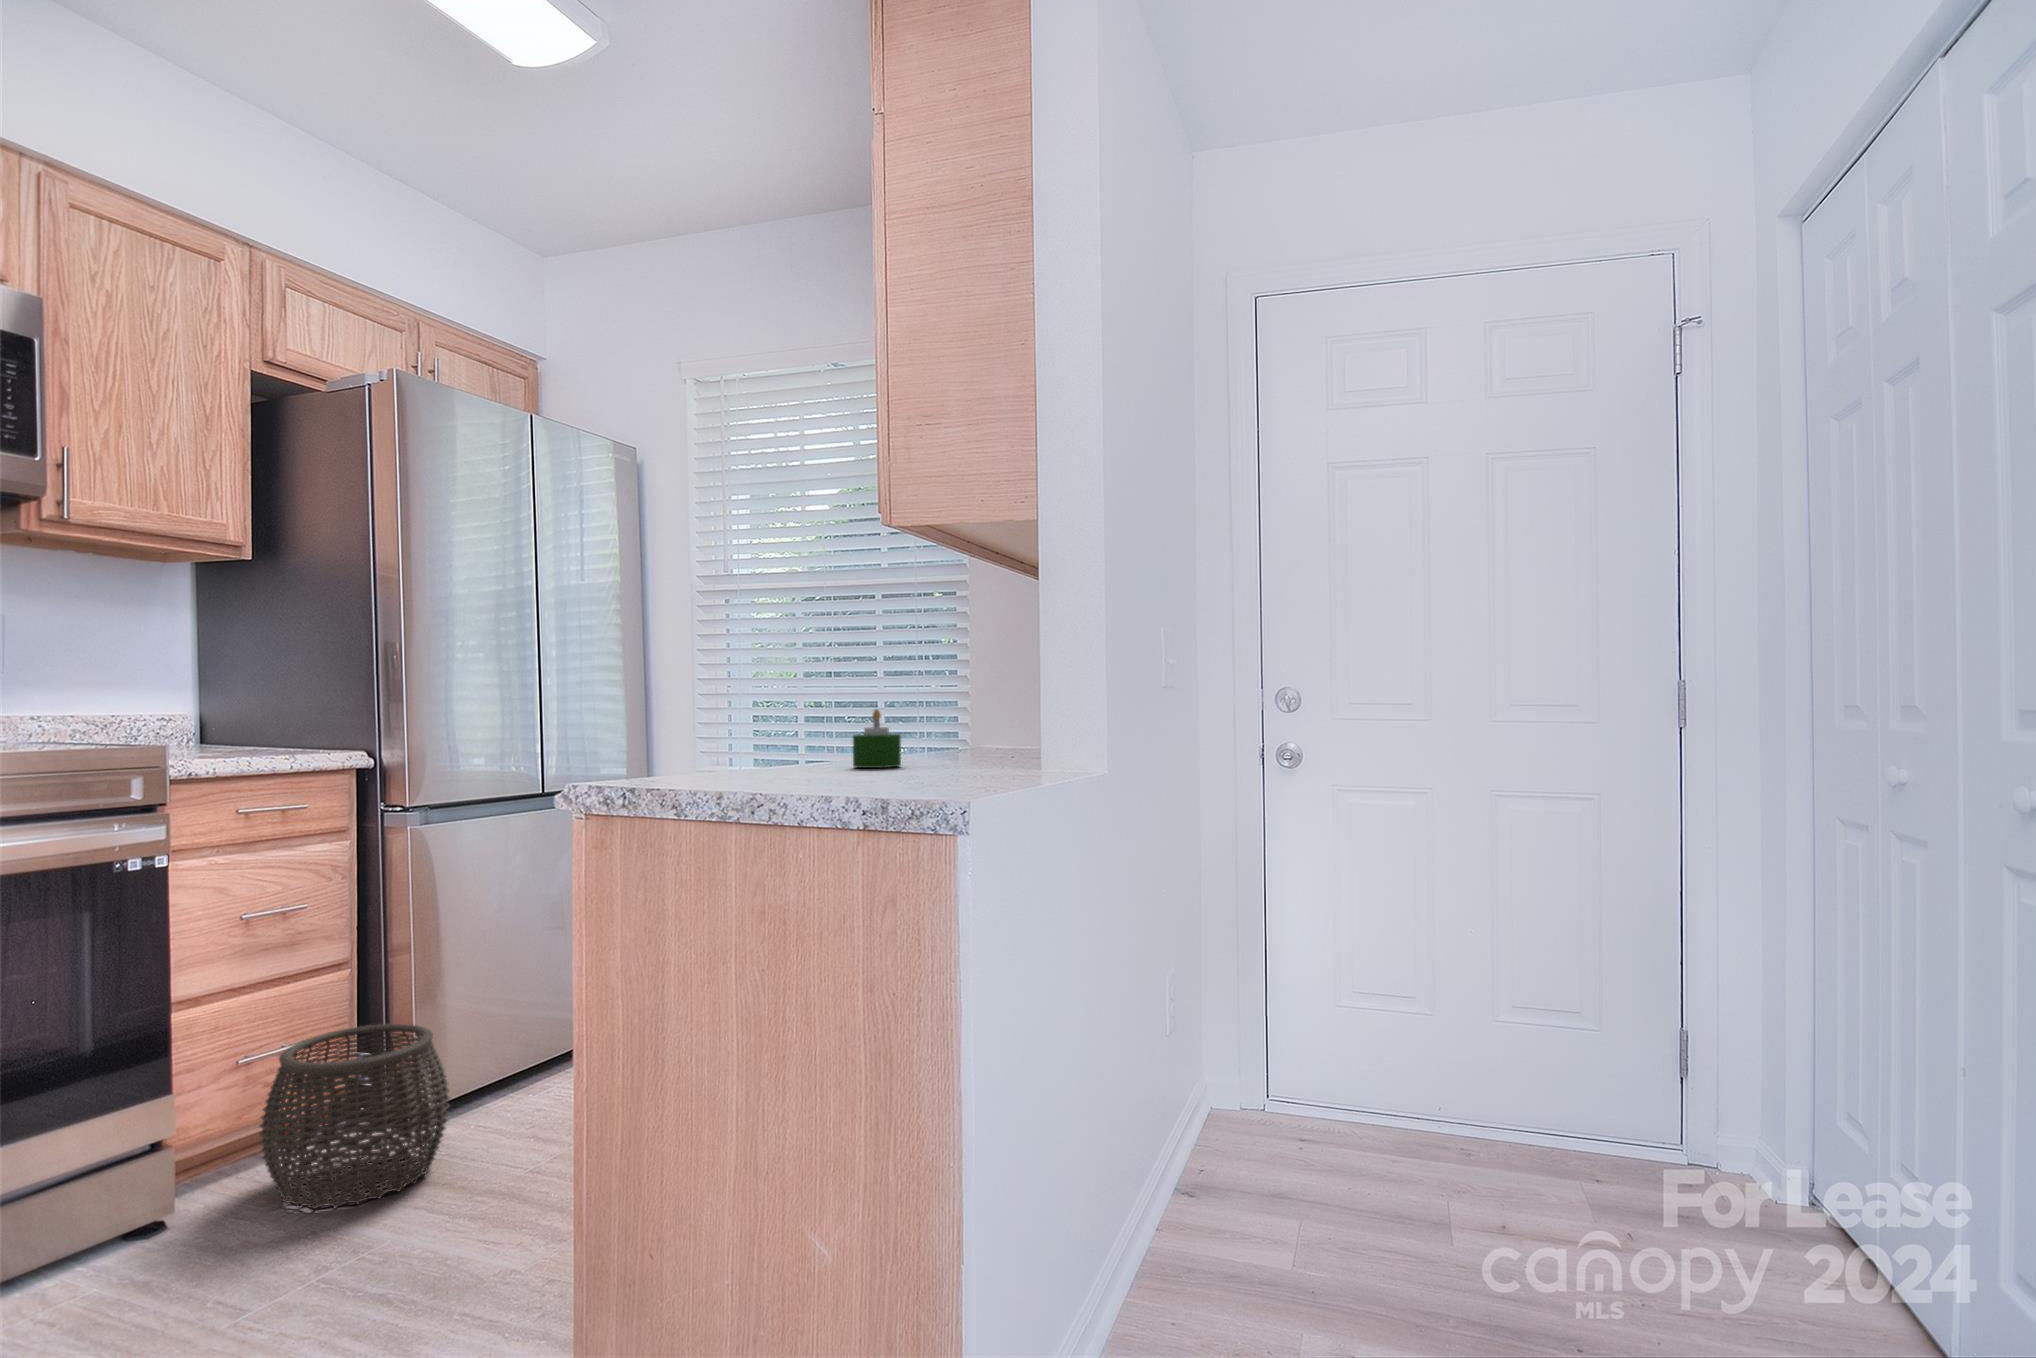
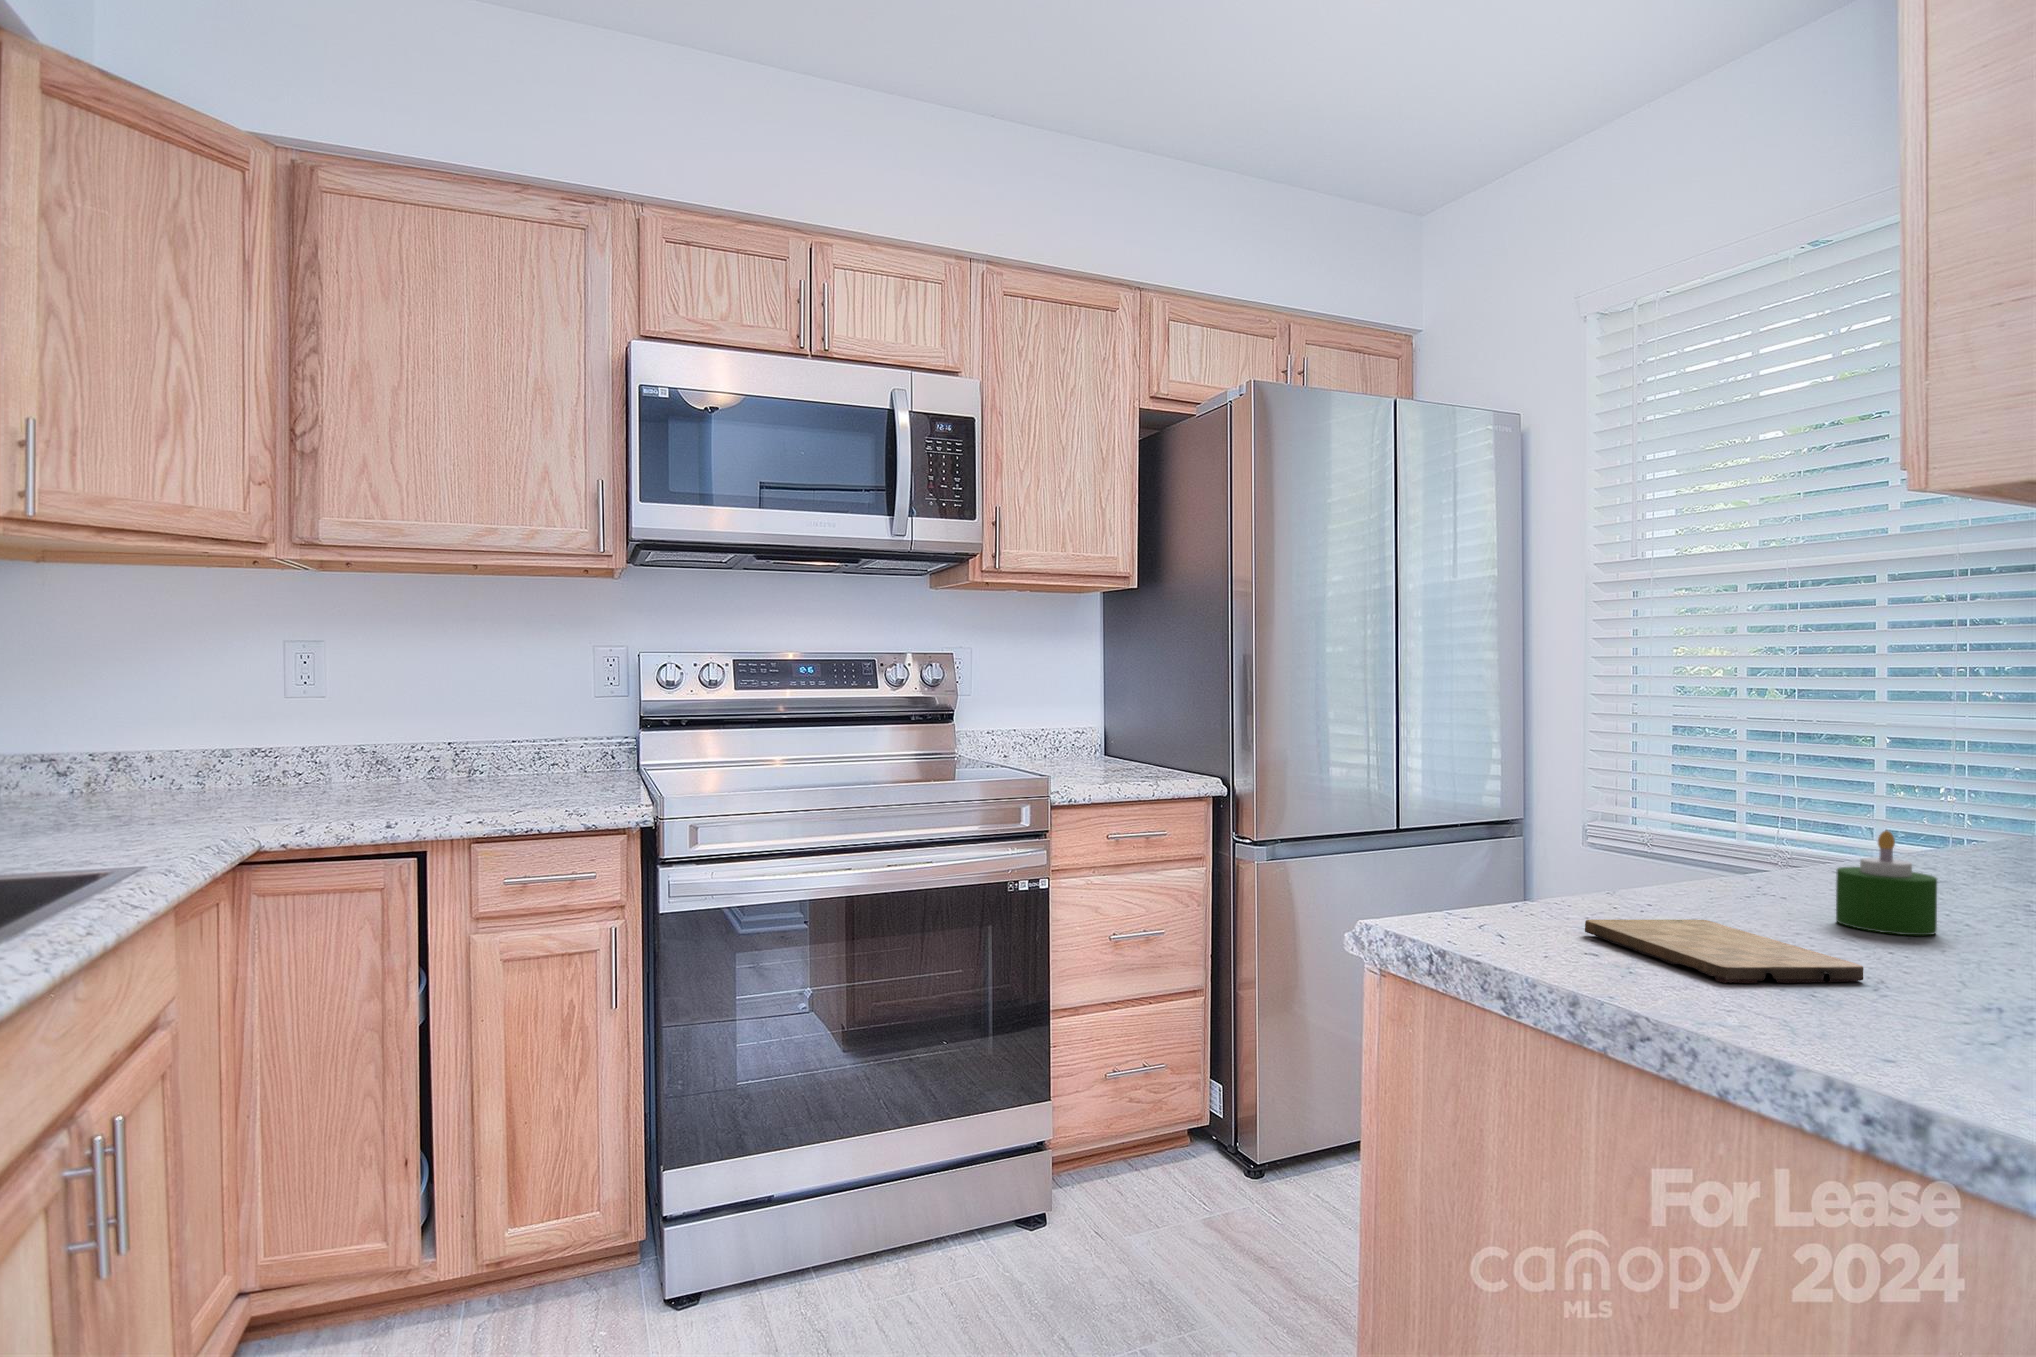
cutting board: none [716,766,866,784] -> present [1585,919,1863,983]
woven basket: present [259,1024,450,1209] -> none [1116,1068,1286,1266]

